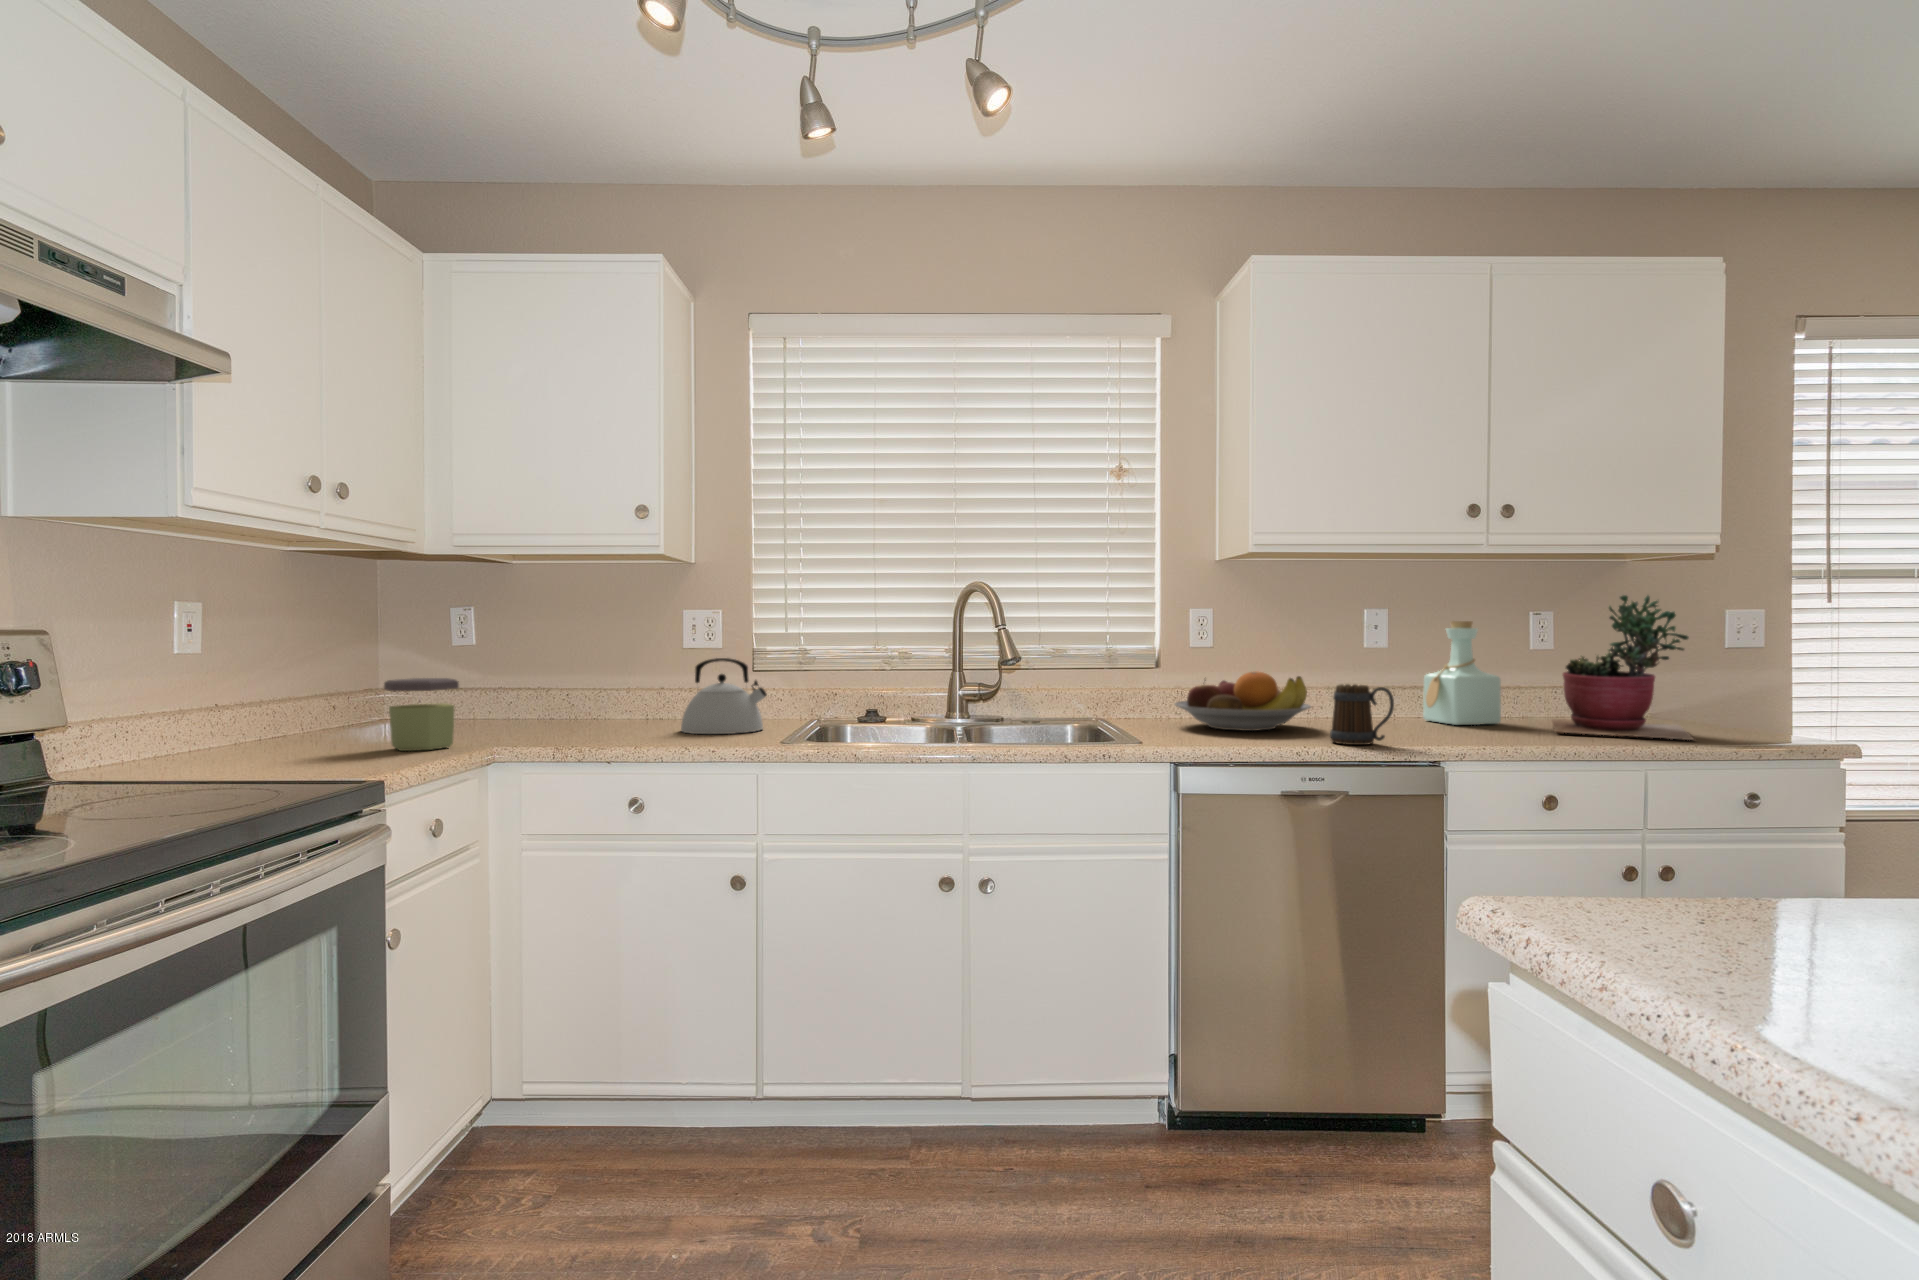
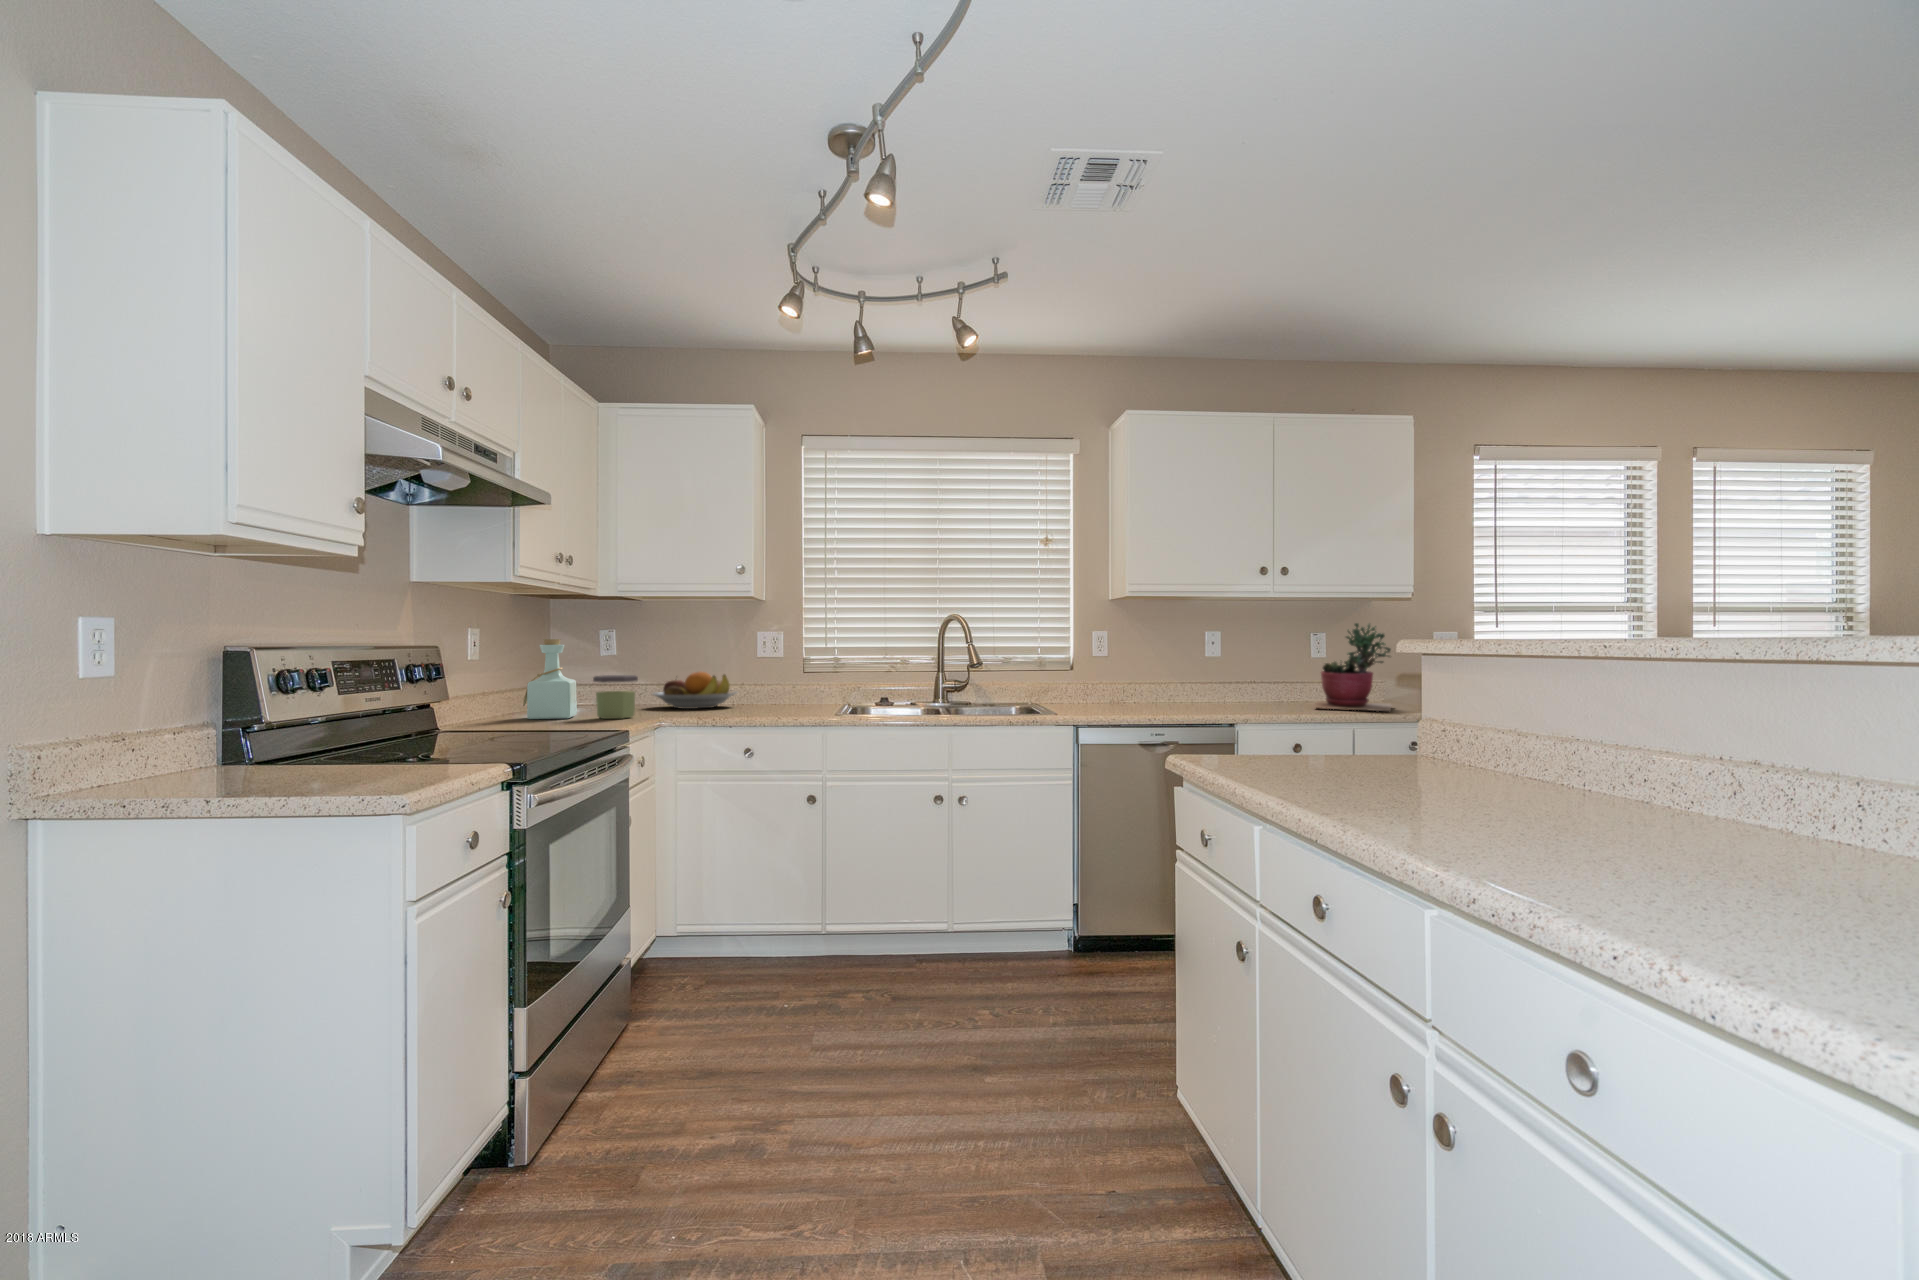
bottle: present [1423,621,1501,725] -> present [523,639,577,719]
kettle: present [681,658,767,734] -> none [764,663,819,711]
fruit bowl: present [1175,672,1311,731] -> present [653,672,737,709]
mug: present [1330,684,1394,745] -> none [1172,678,1209,715]

